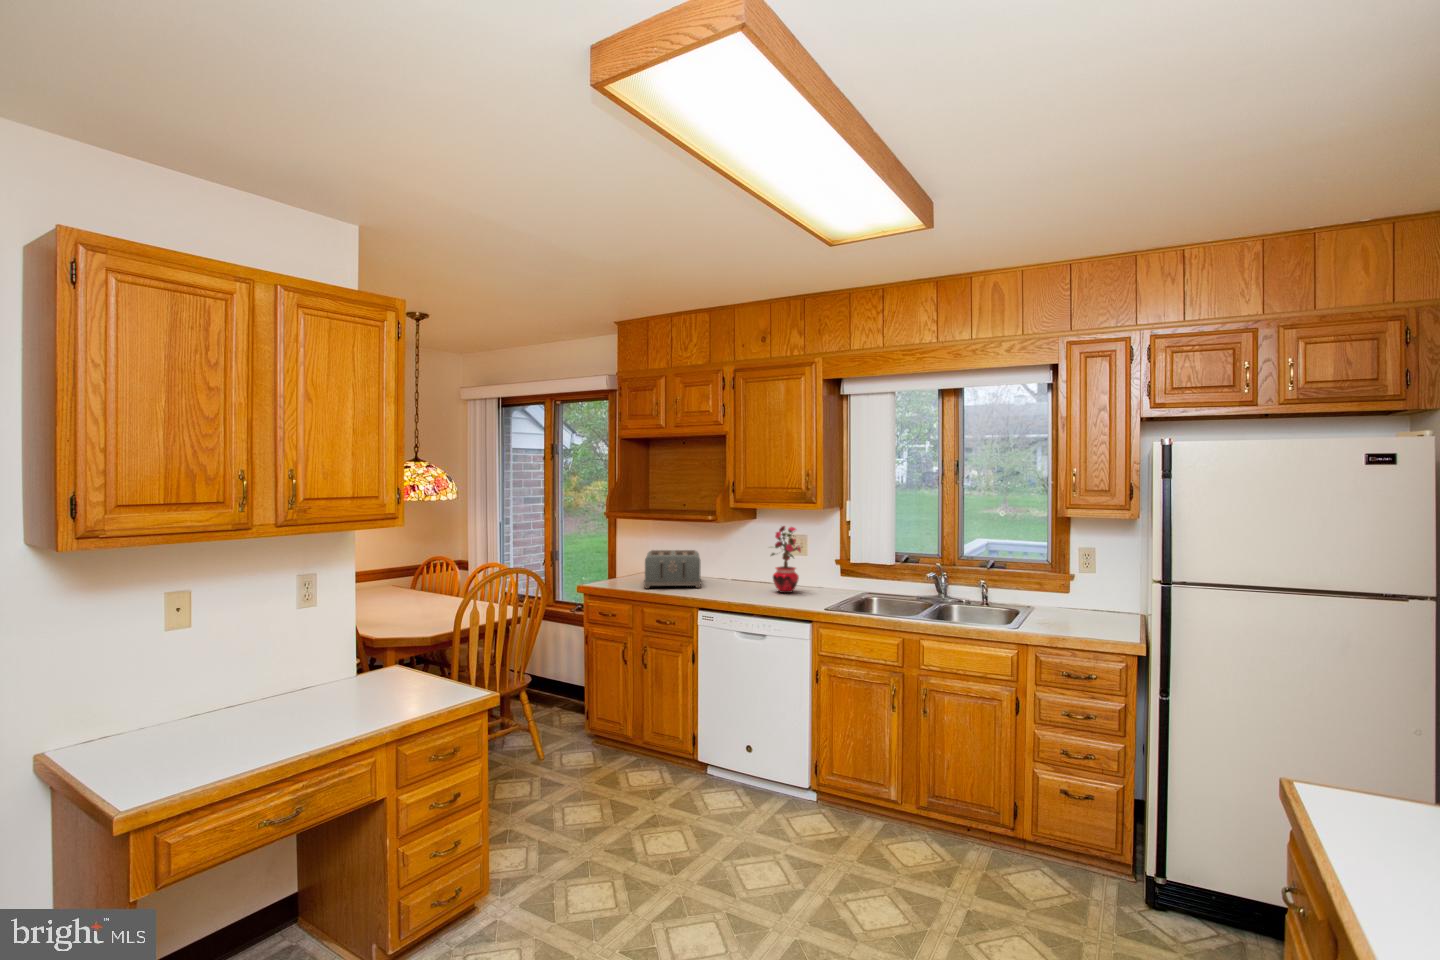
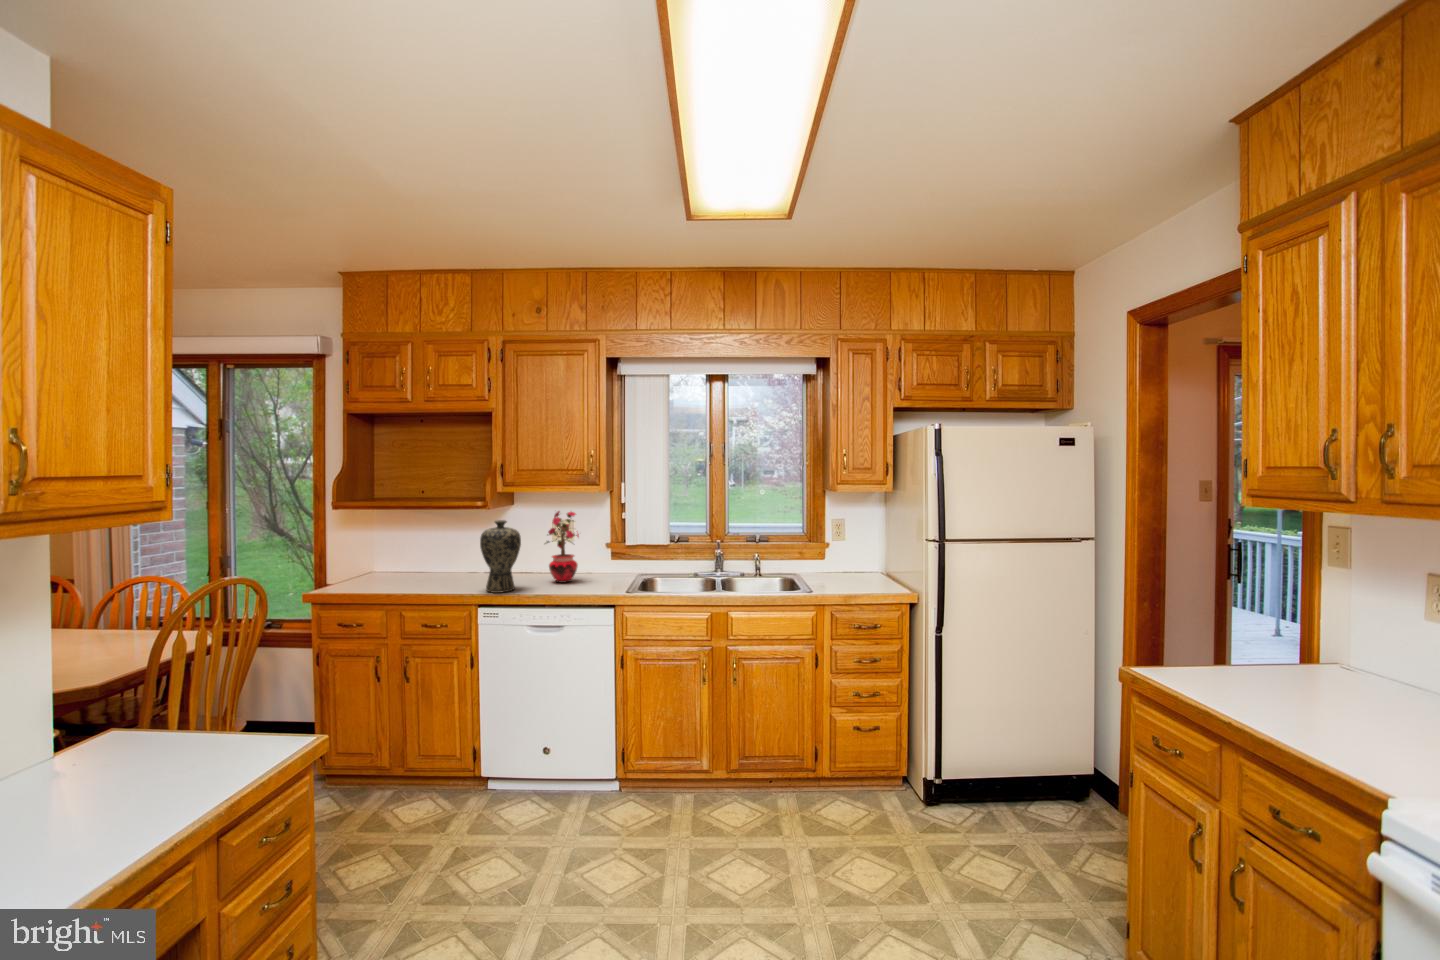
vase: none [709,531,744,596] -> present [480,520,521,593]
toaster: present [644,550,701,588] -> none [381,545,464,594]

